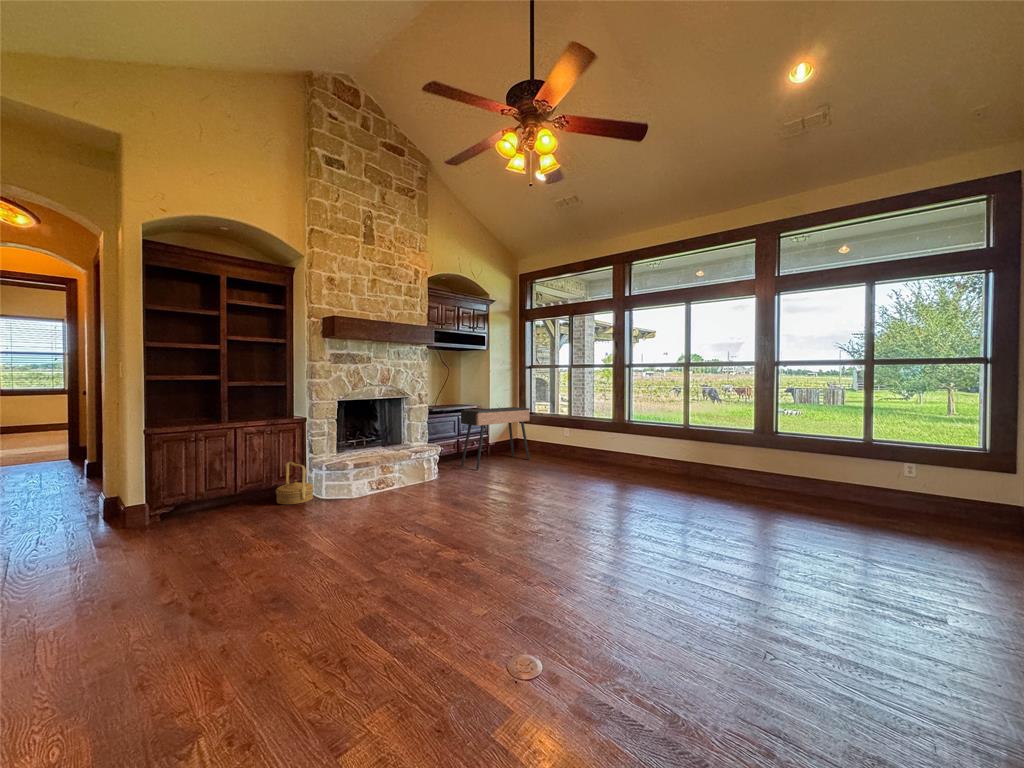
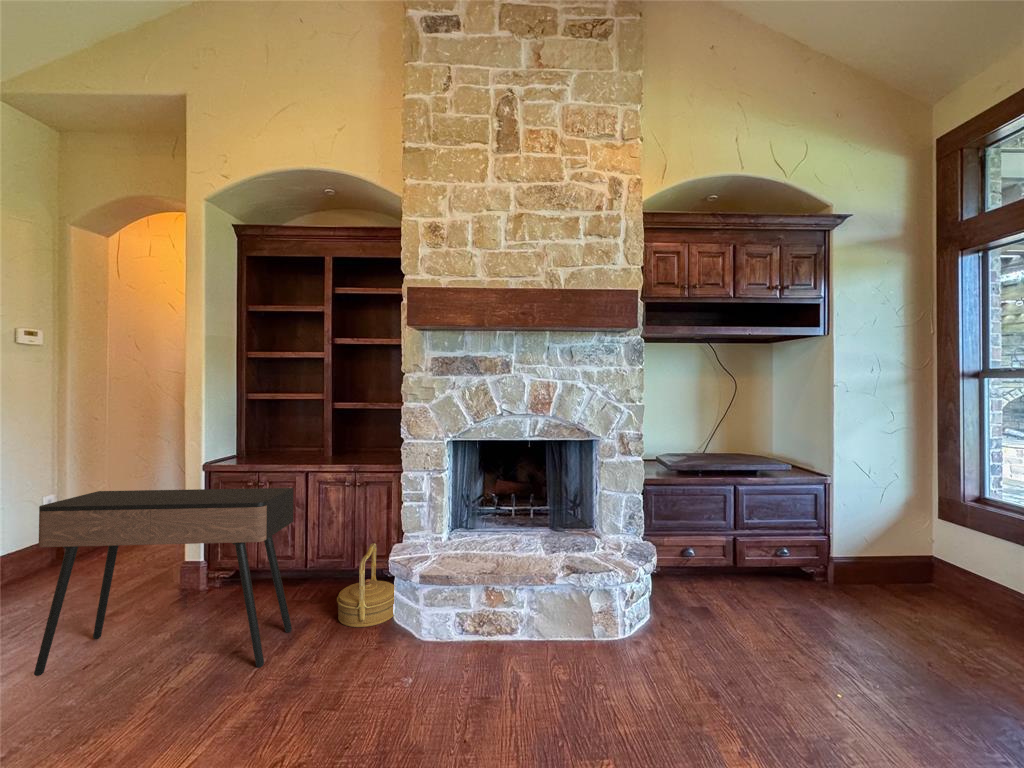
console table: present [461,407,530,470] -> present [34,488,293,676]

